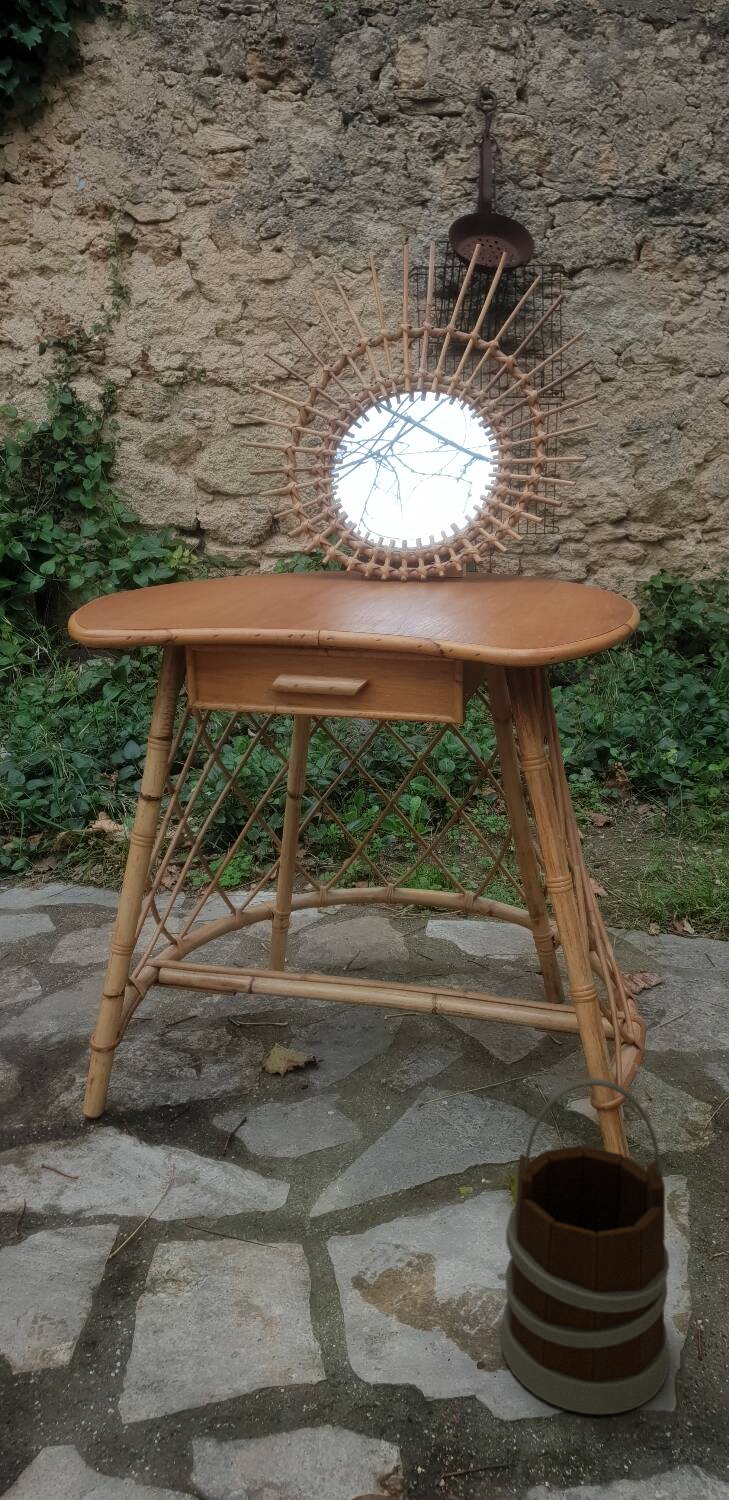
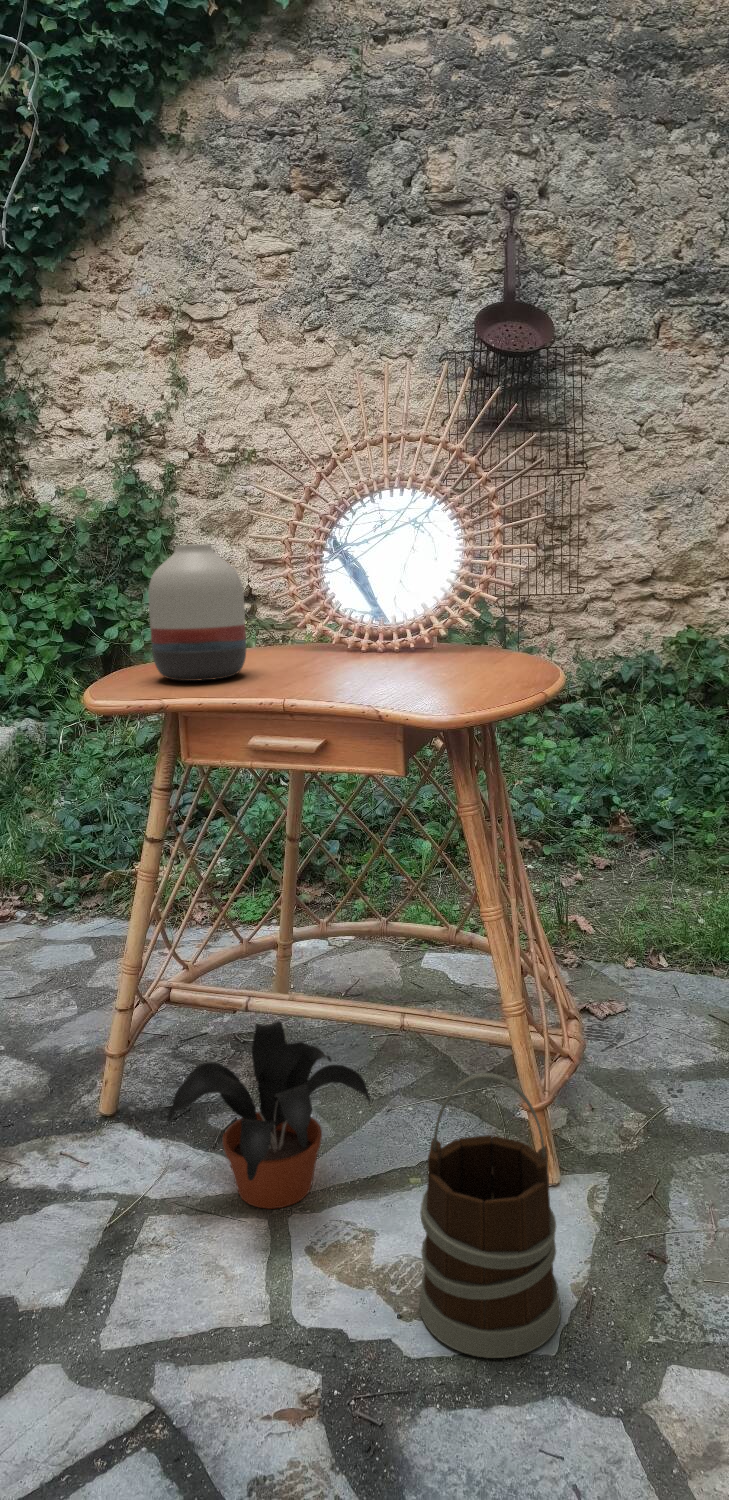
vase: none [143,444,259,608] -> present [148,544,246,681]
potted plant: none [184,1008,419,1230] -> present [168,1021,370,1209]

